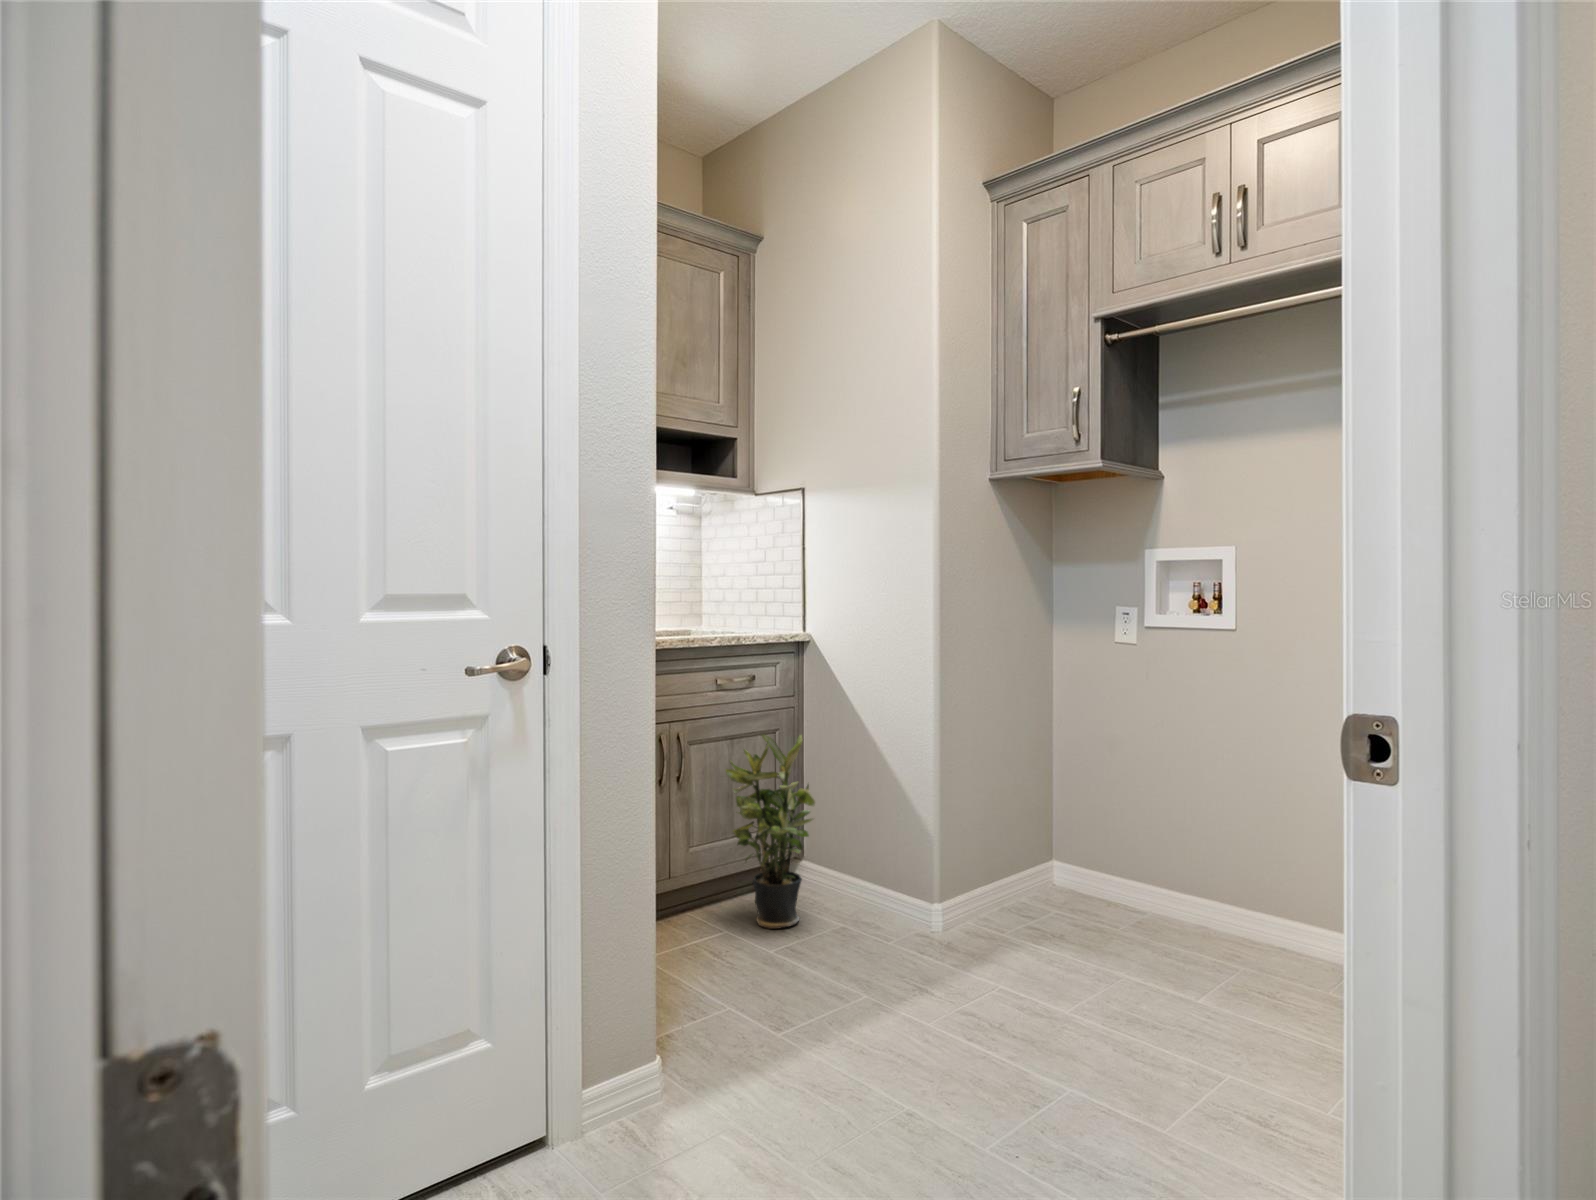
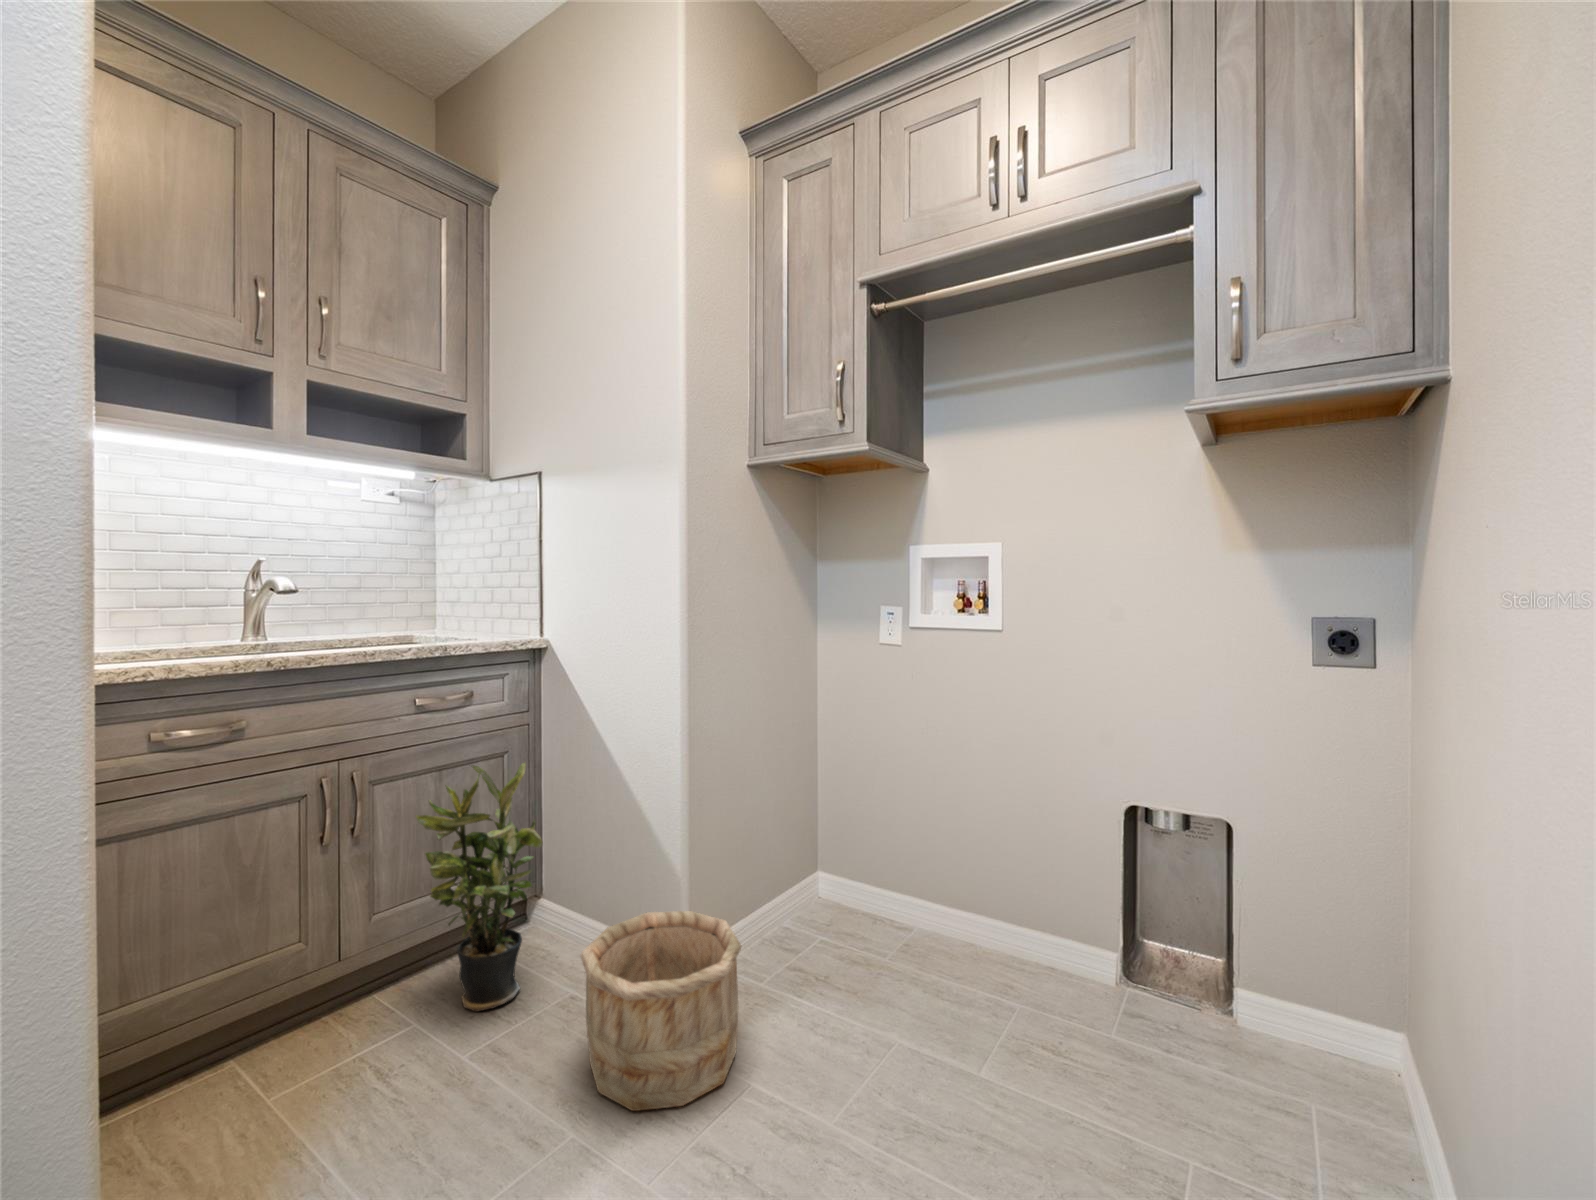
wooden bucket: none [861,856,988,988] -> present [581,911,741,1111]

